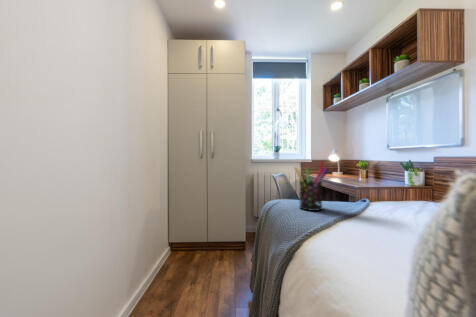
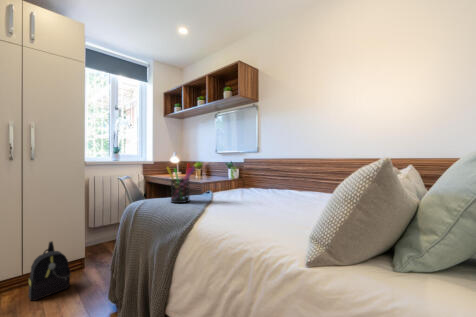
backpack: none [207,223,232,266] -> present [28,241,71,301]

